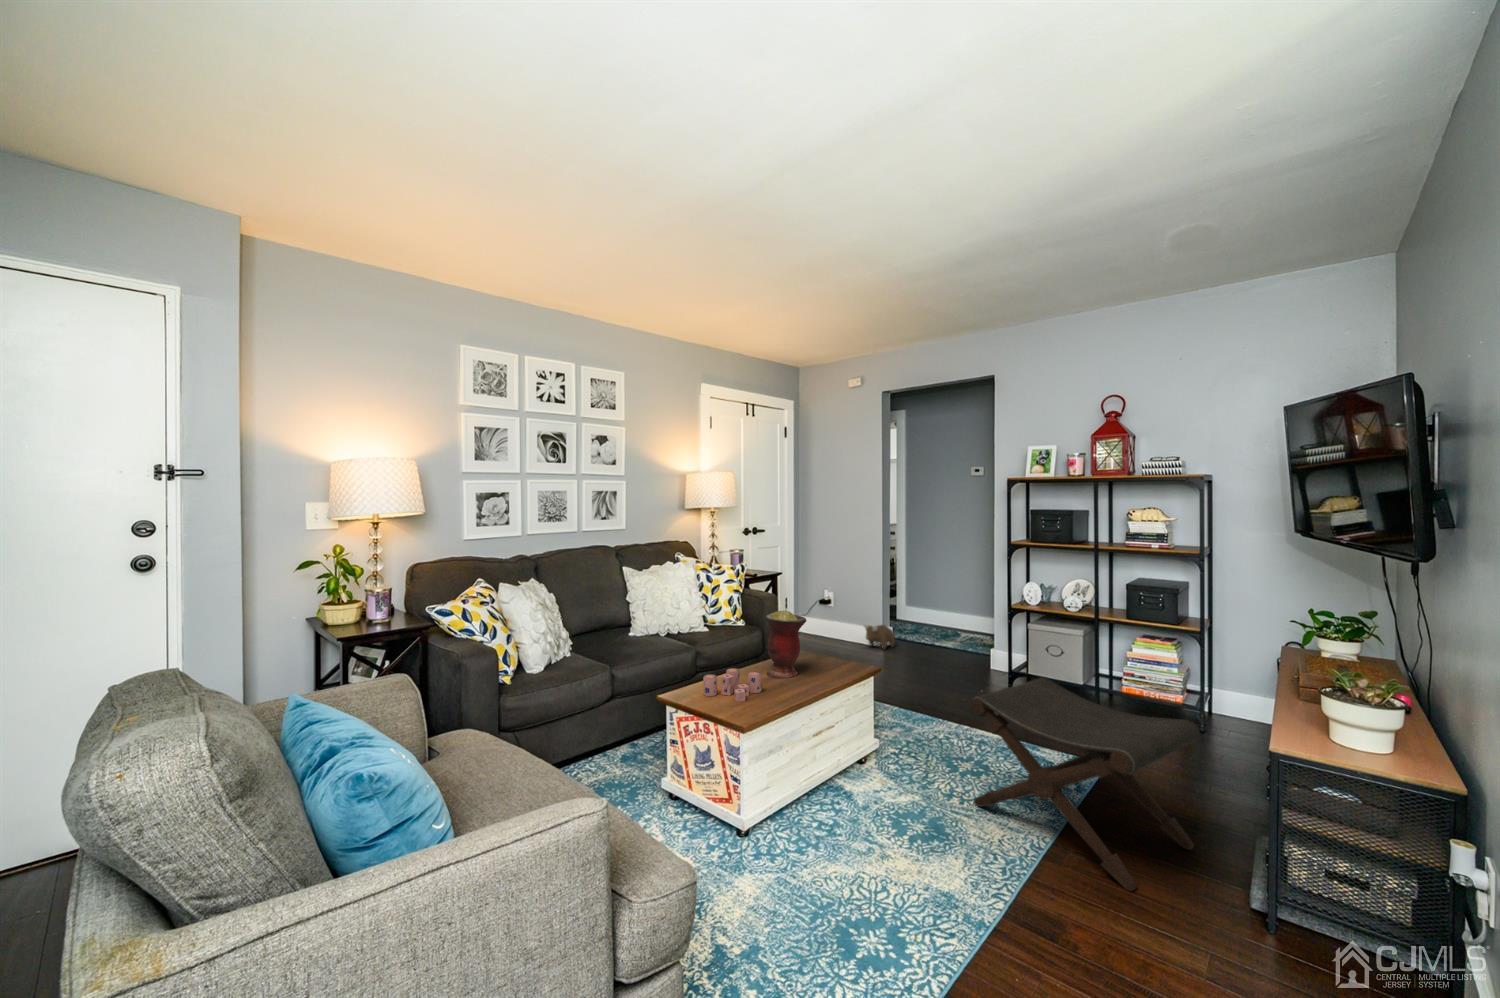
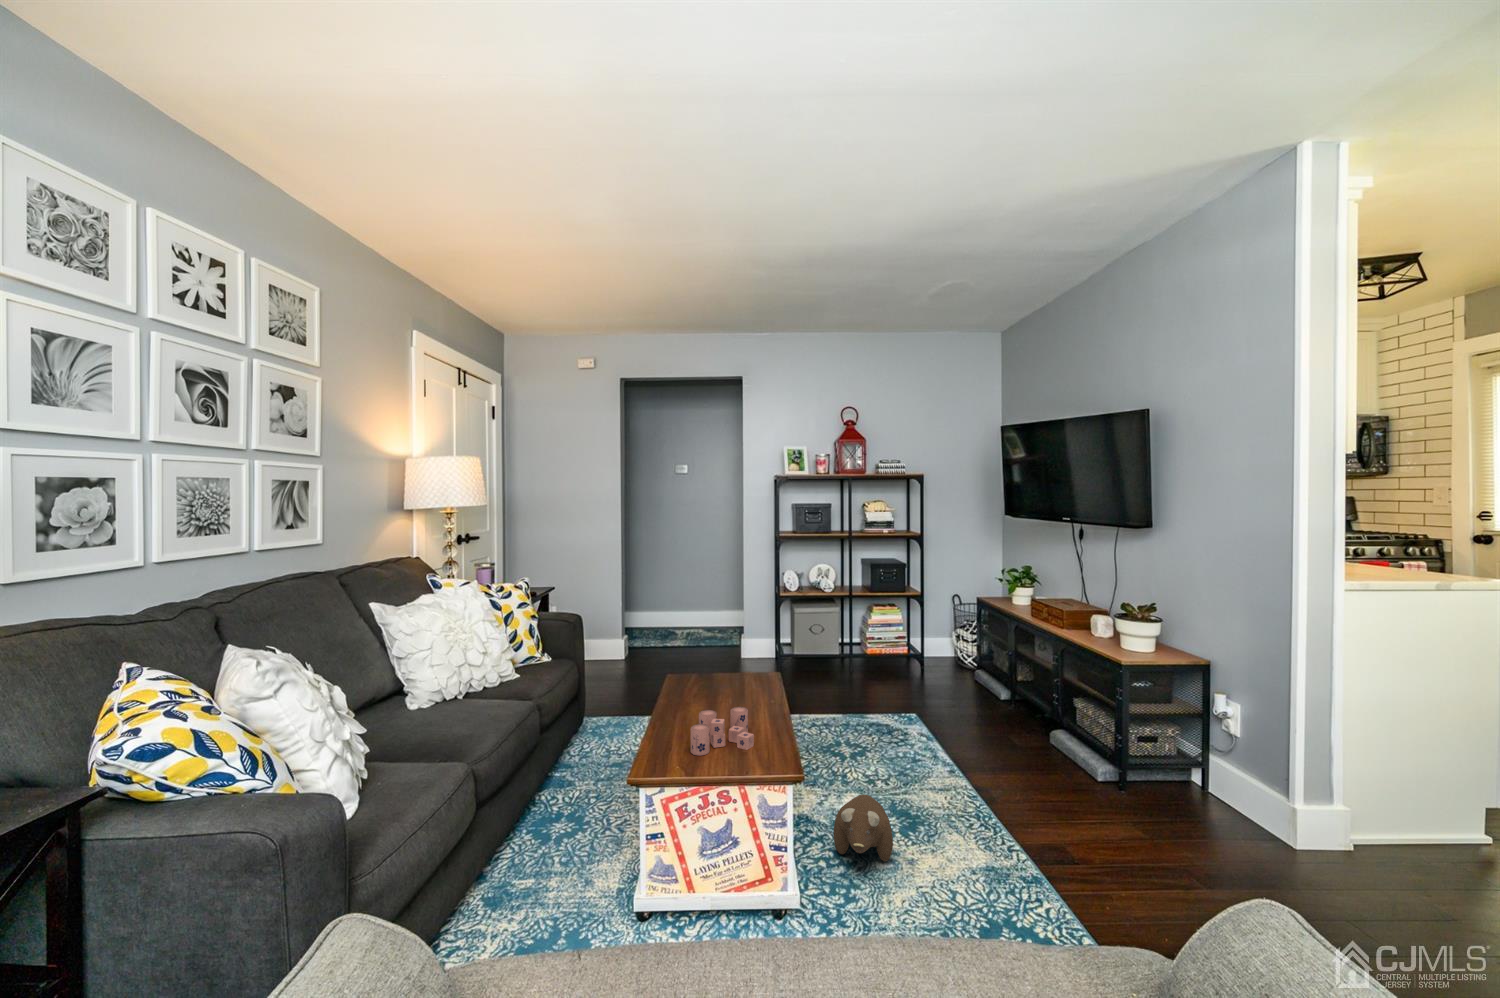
vase: present [765,611,807,678] -> none [697,626,749,712]
plush toy: present [864,625,895,650] -> present [834,795,893,861]
footstool: present [970,678,1200,891] -> none [908,652,1076,810]

